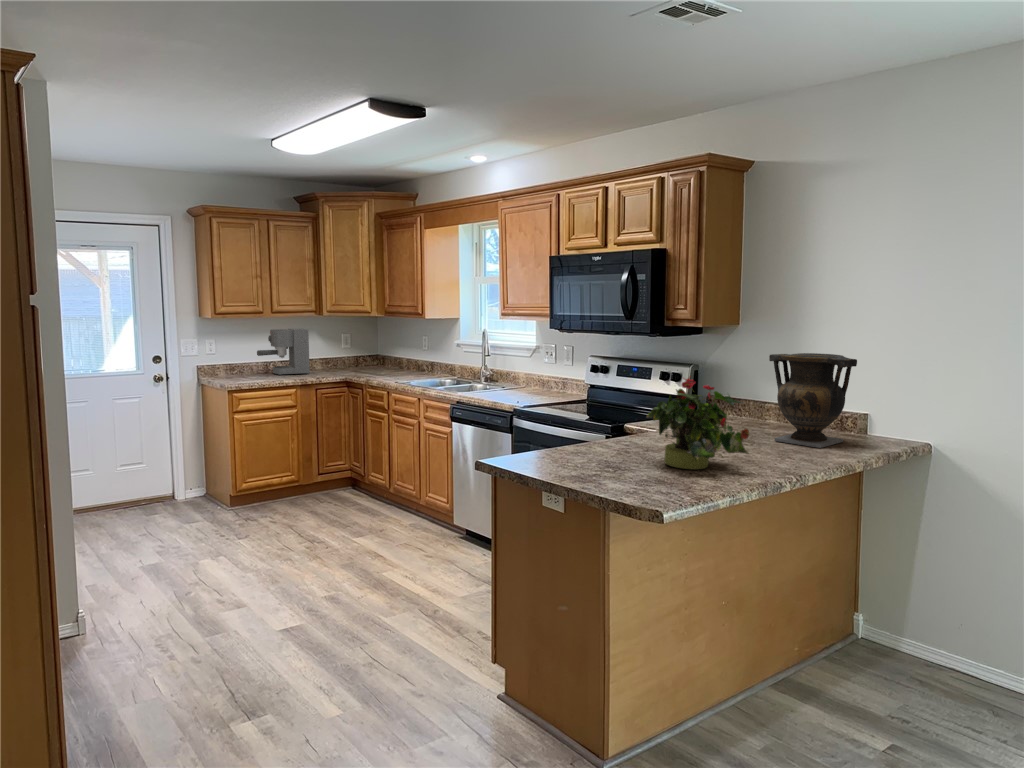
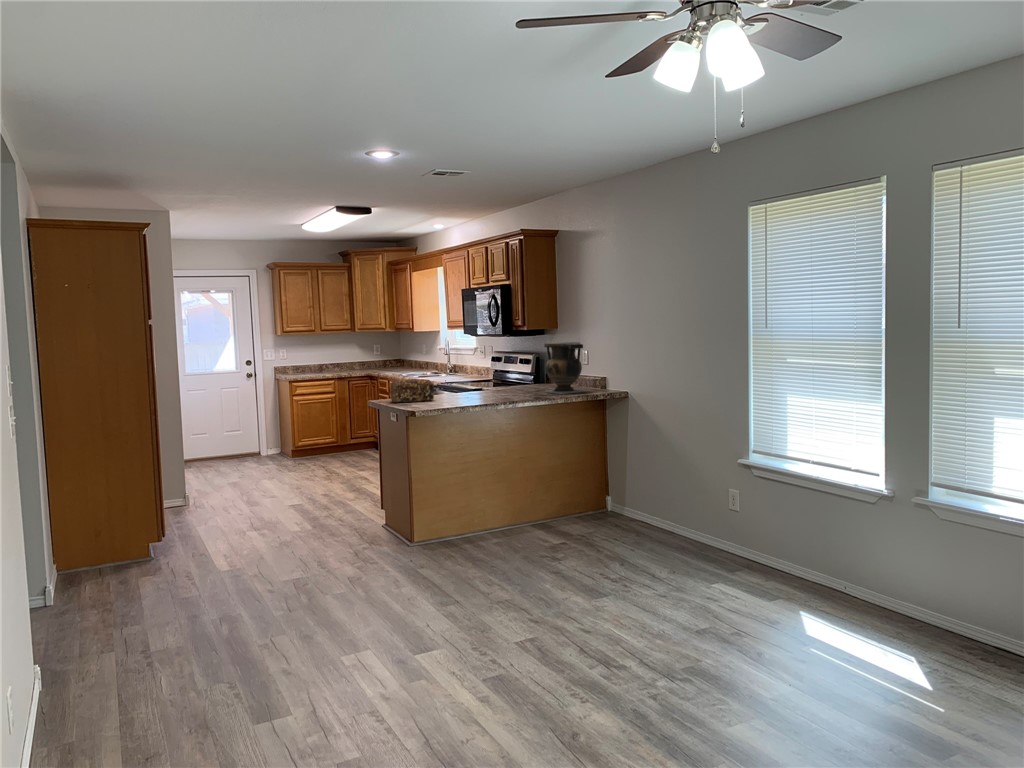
coffee maker: present [257,328,310,375] -> none [313,341,348,373]
potted plant: present [646,378,750,470] -> none [449,354,495,401]
bread loaf: none [531,423,621,472] -> present [390,379,434,403]

